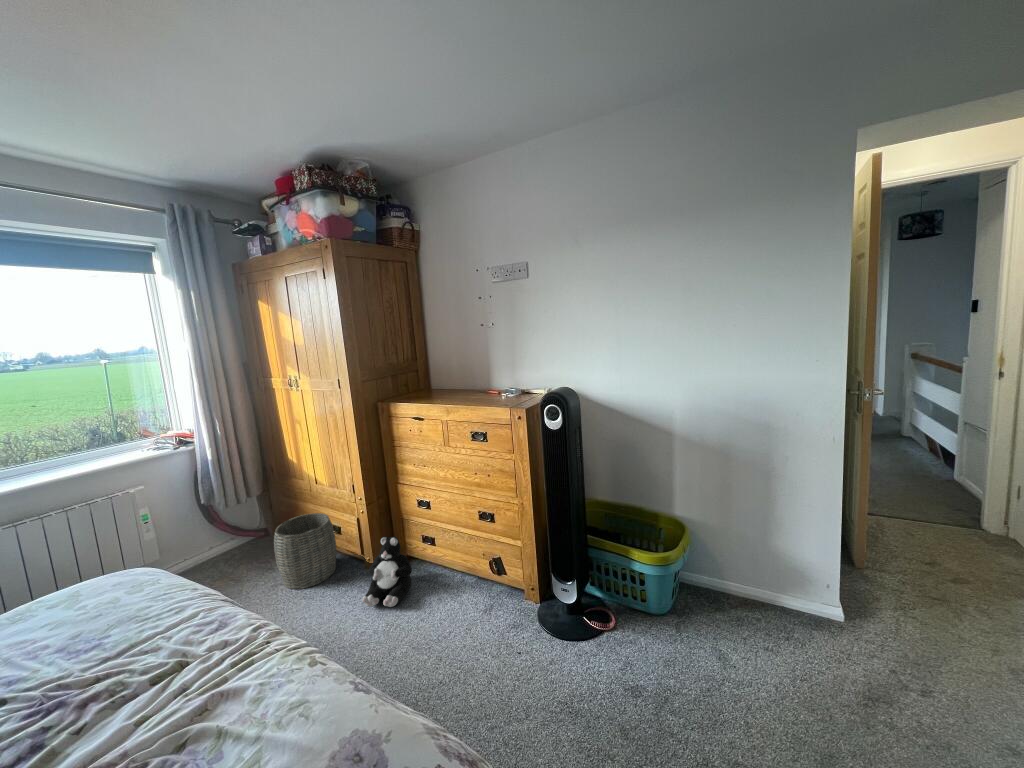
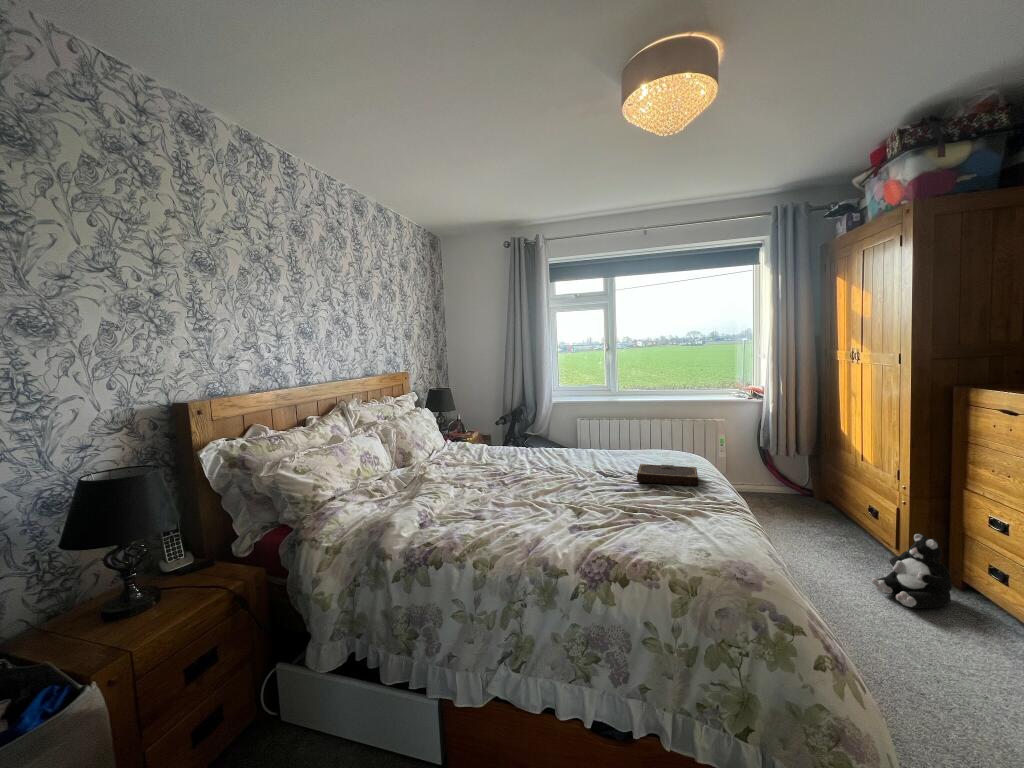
woven basket: present [274,513,336,589] -> none [802,482,868,550]
notebook: none [28,601,183,710] -> present [637,464,698,486]

